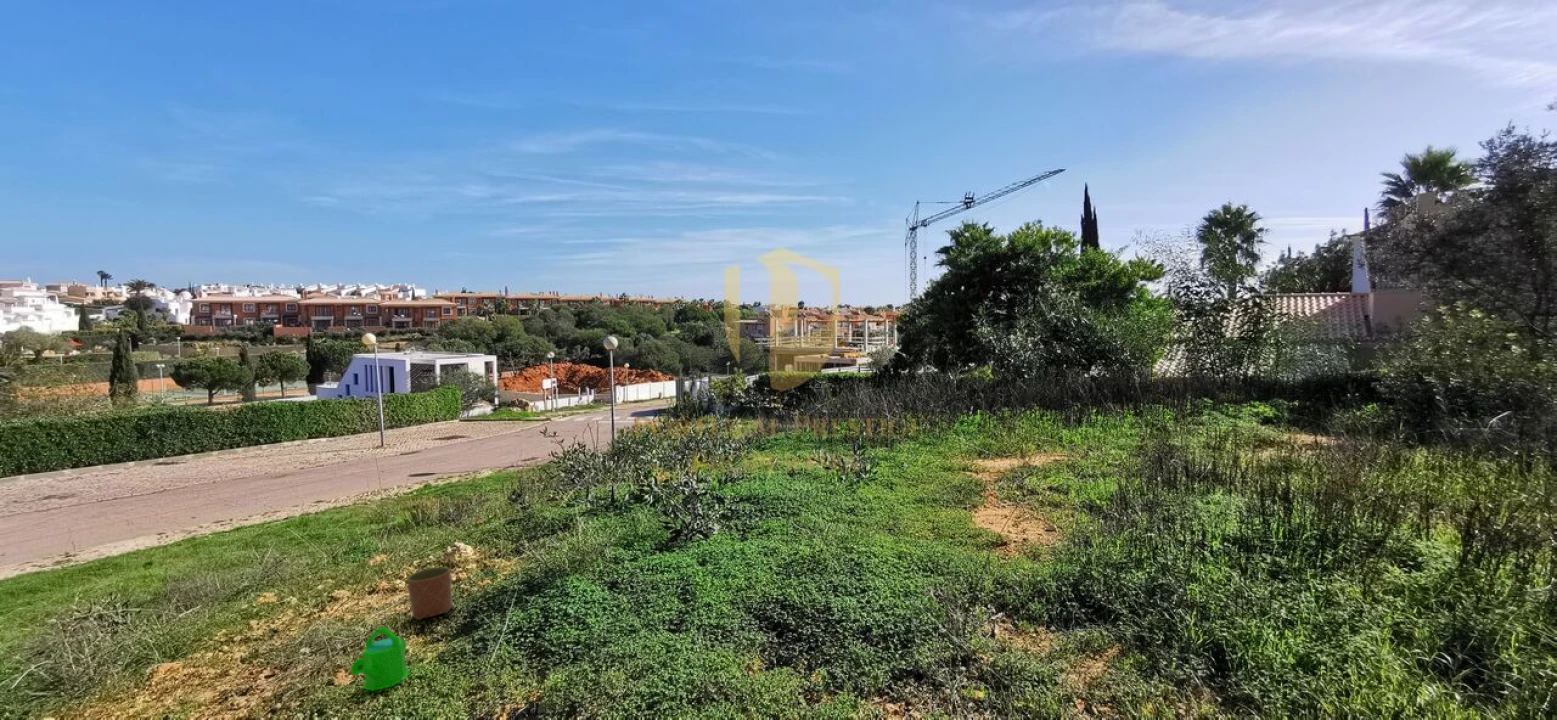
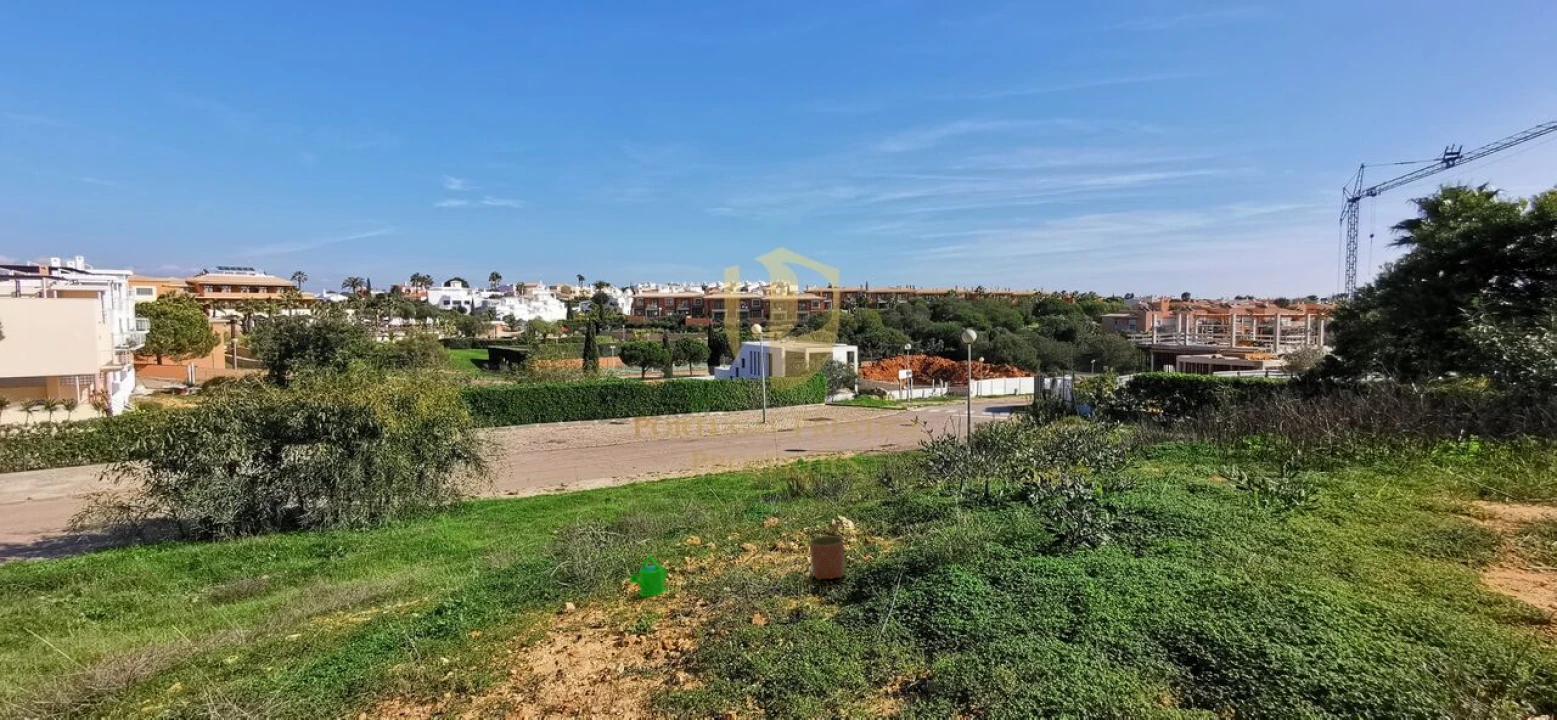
watering can: present [351,627,409,691] -> present [630,557,667,597]

